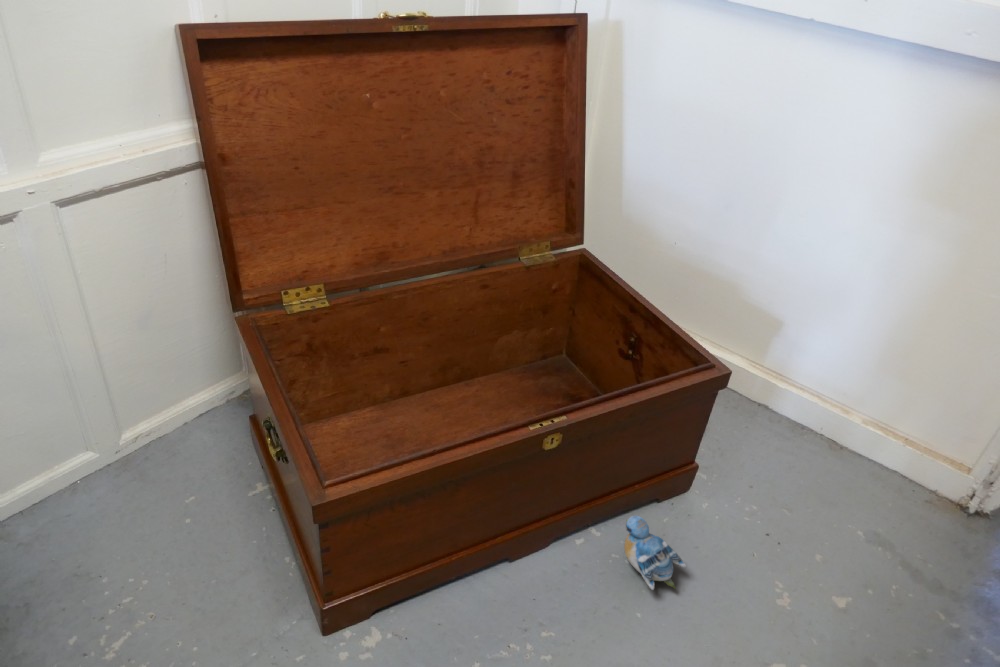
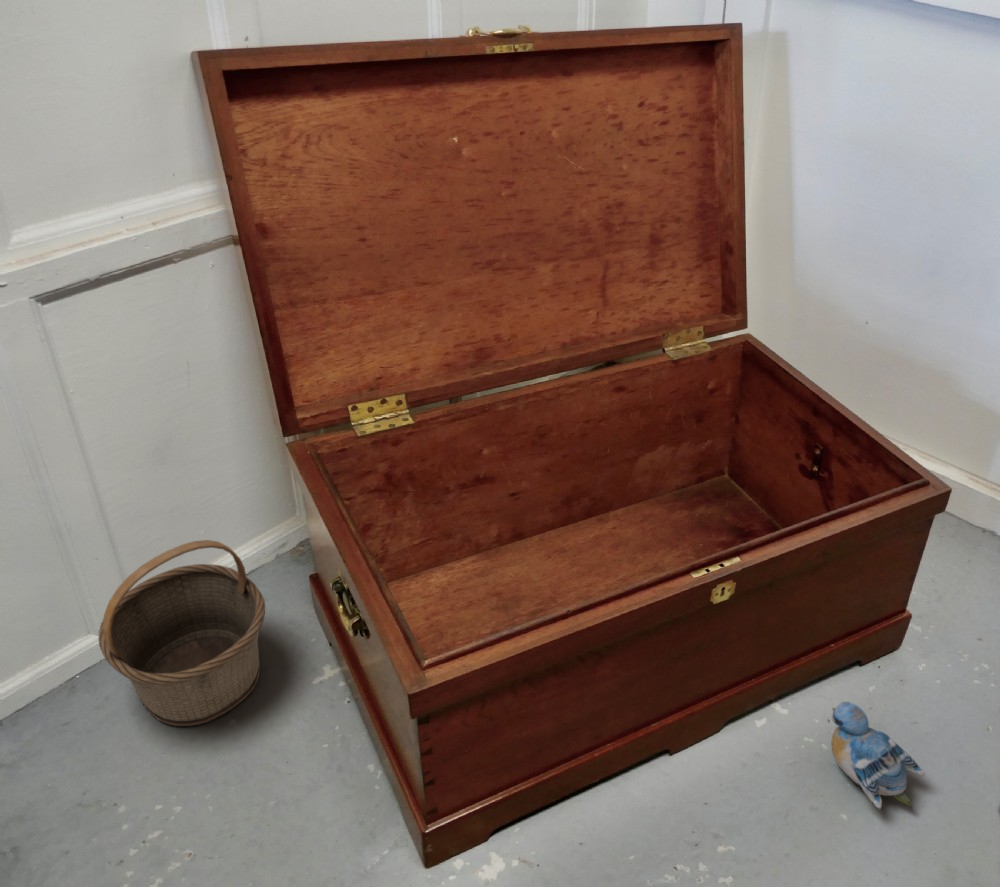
basket: none [76,389,211,530] -> present [98,540,265,726]

